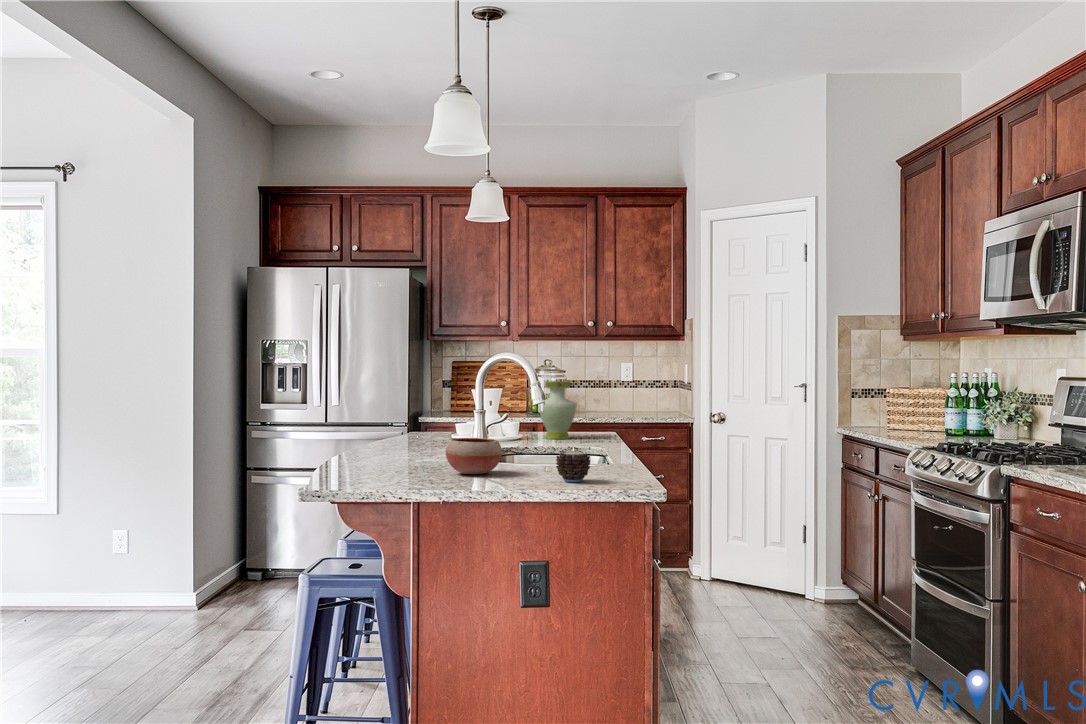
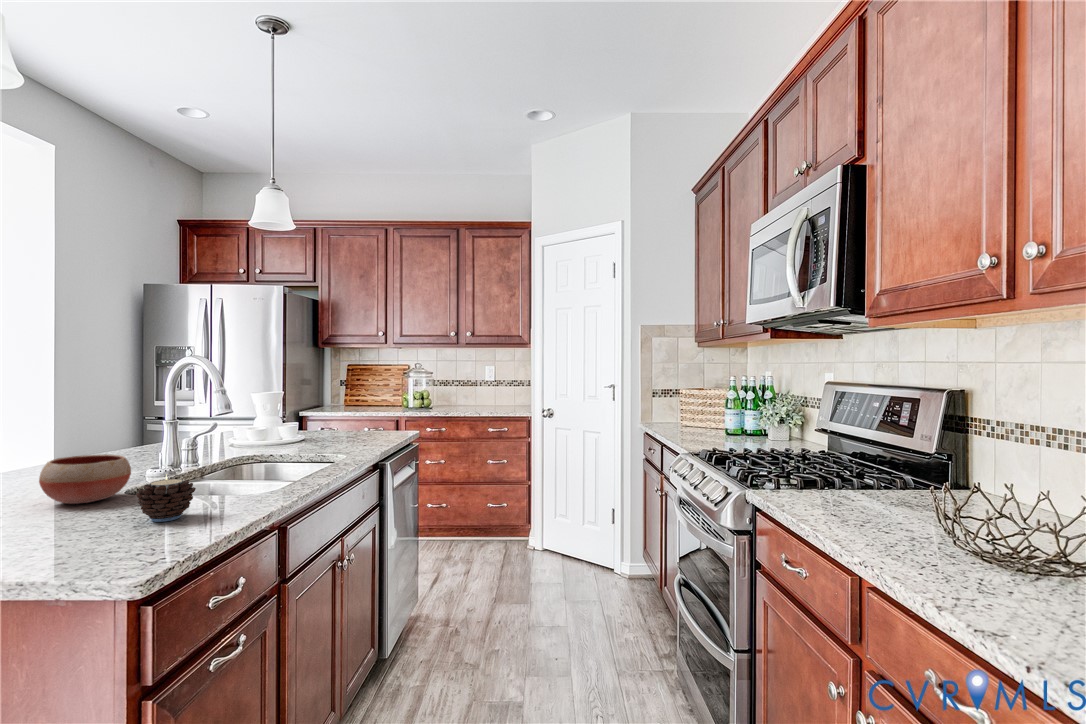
vase: present [540,381,577,439] -> none [340,383,380,438]

